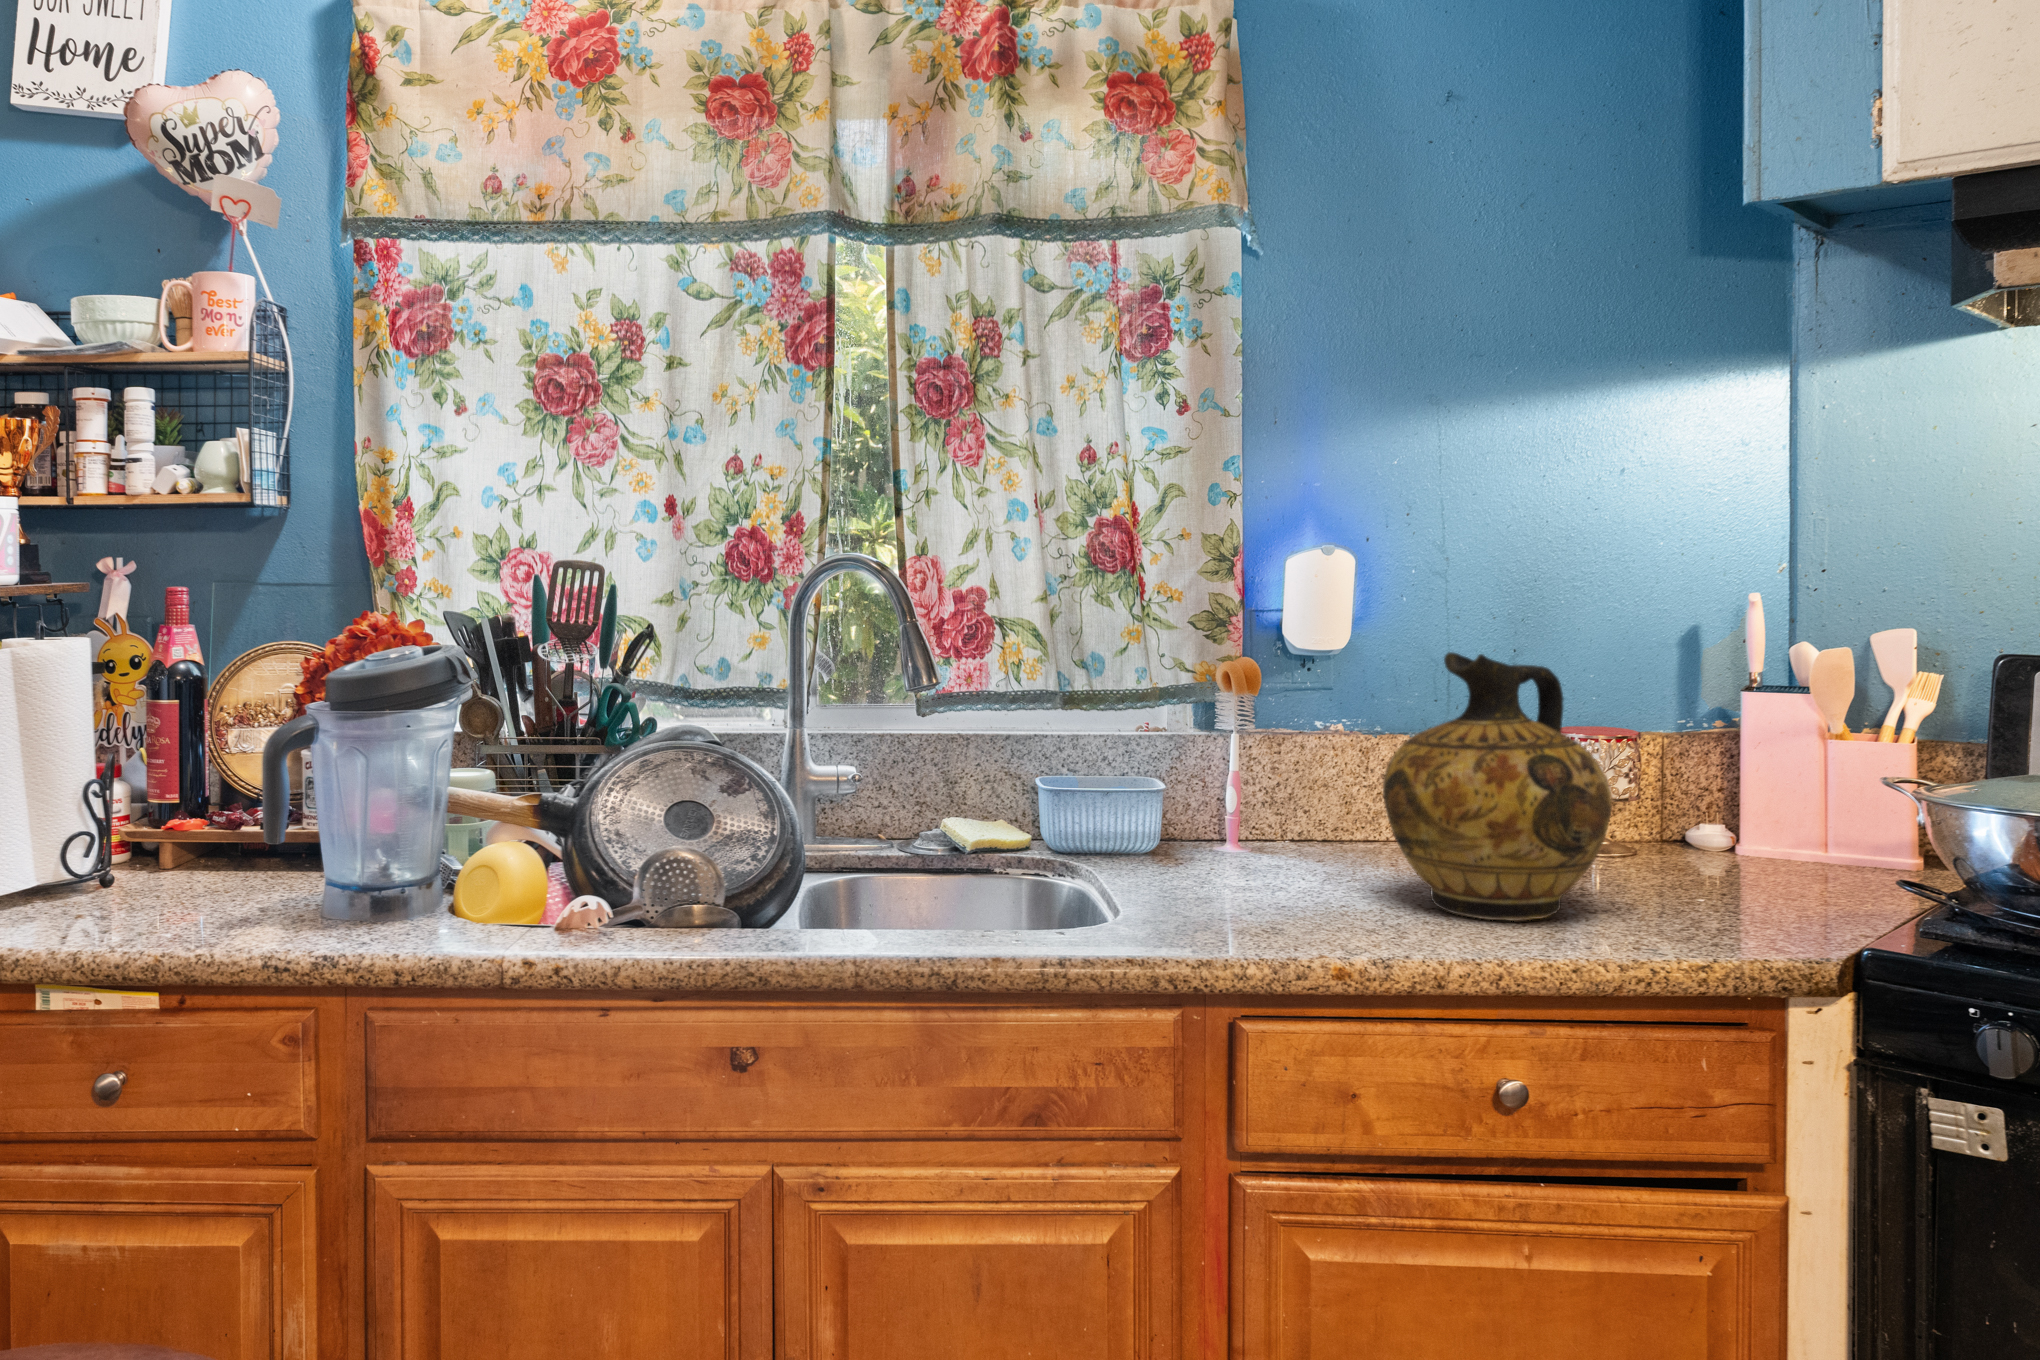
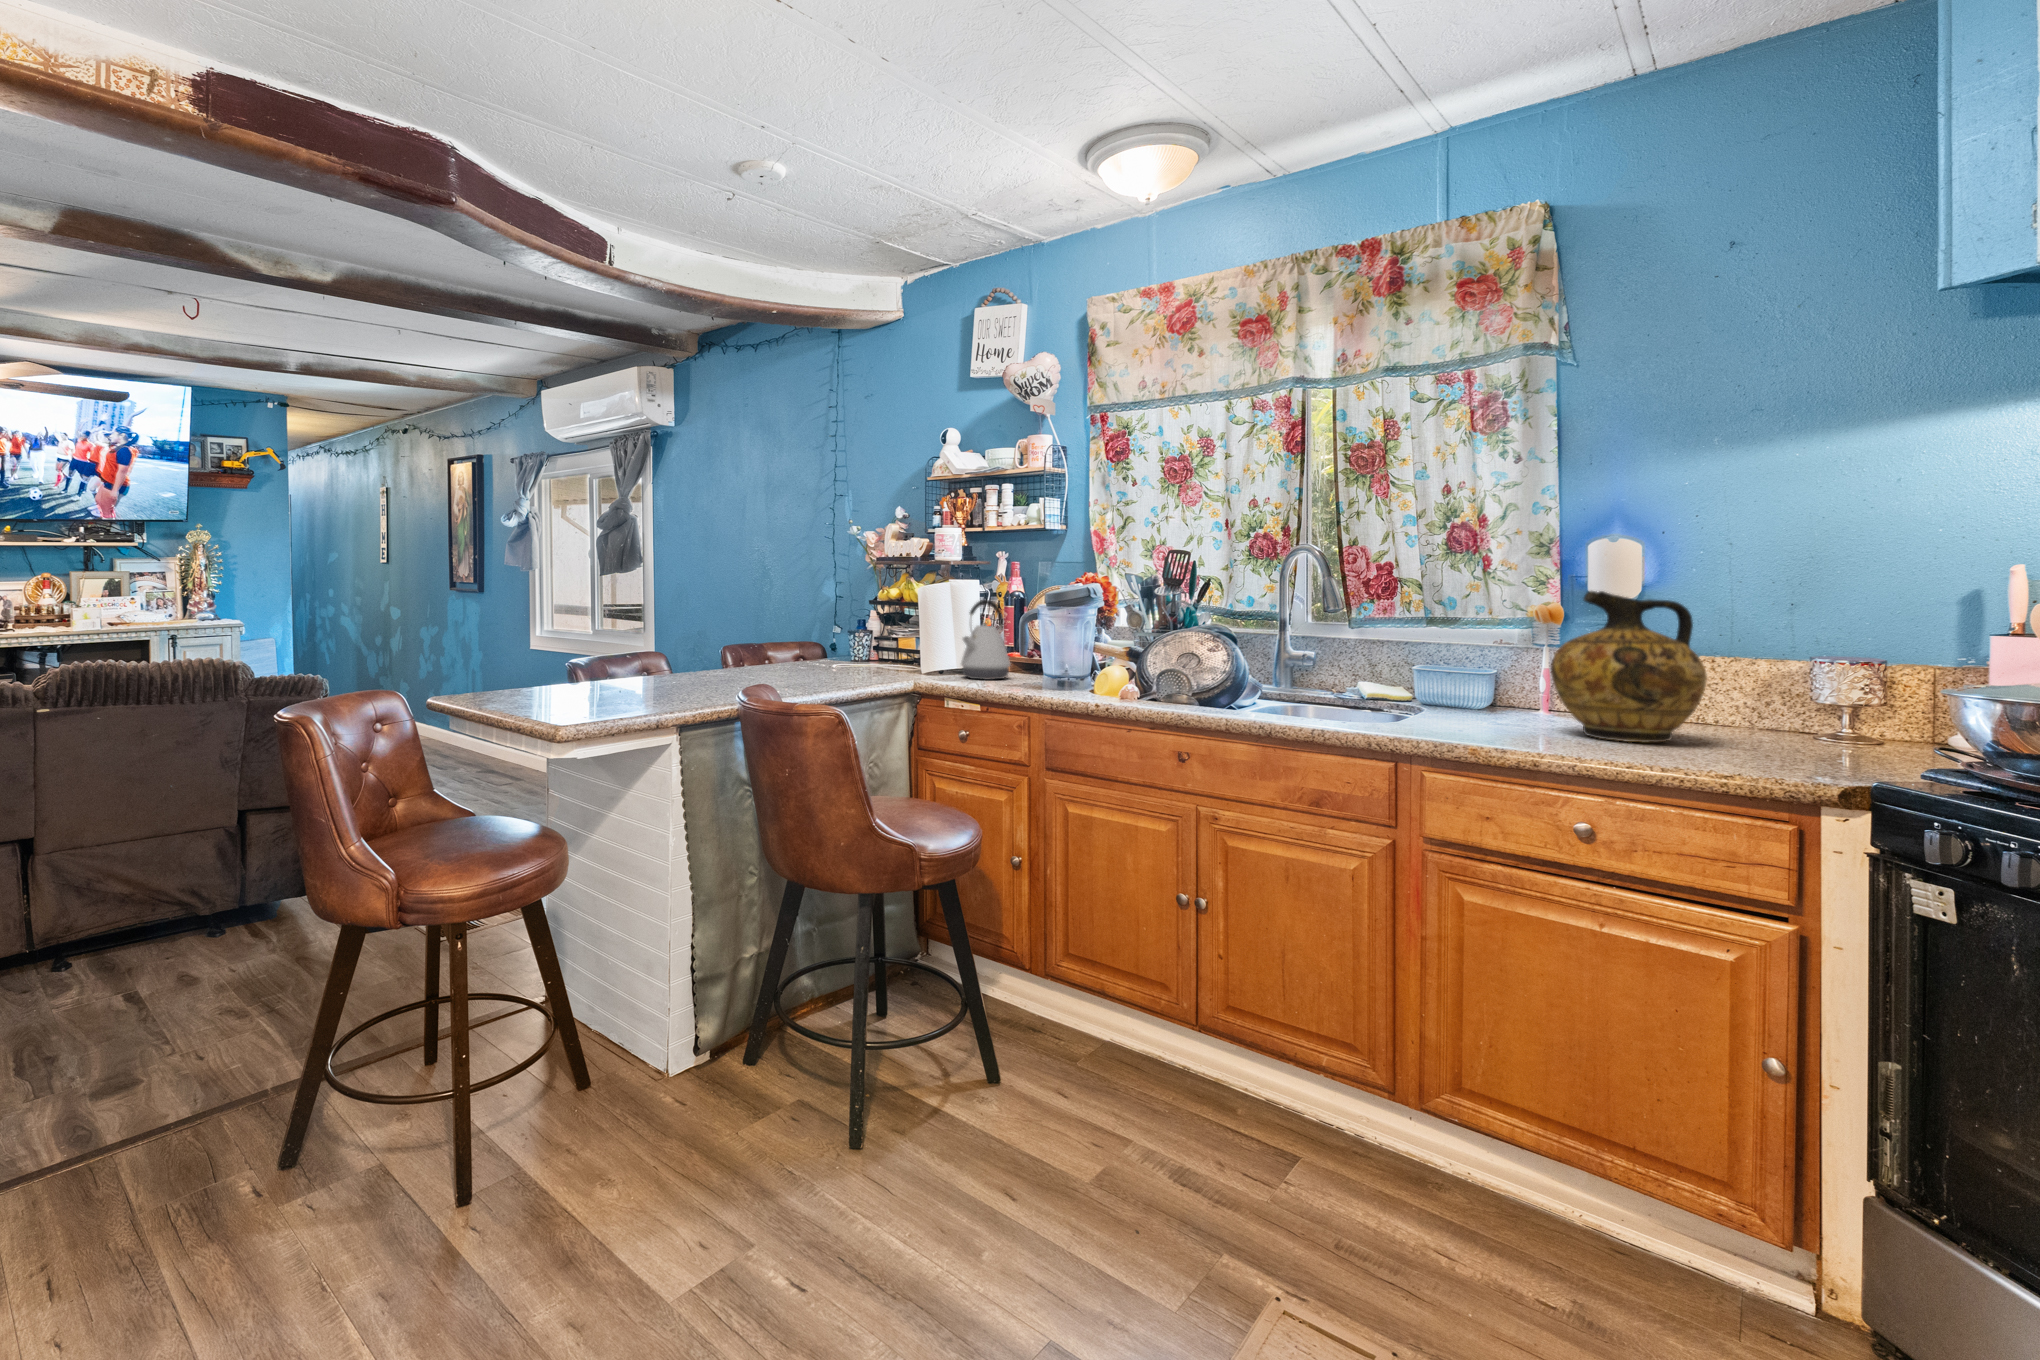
kettle: none [62,694,212,919] -> present [961,600,1011,680]

